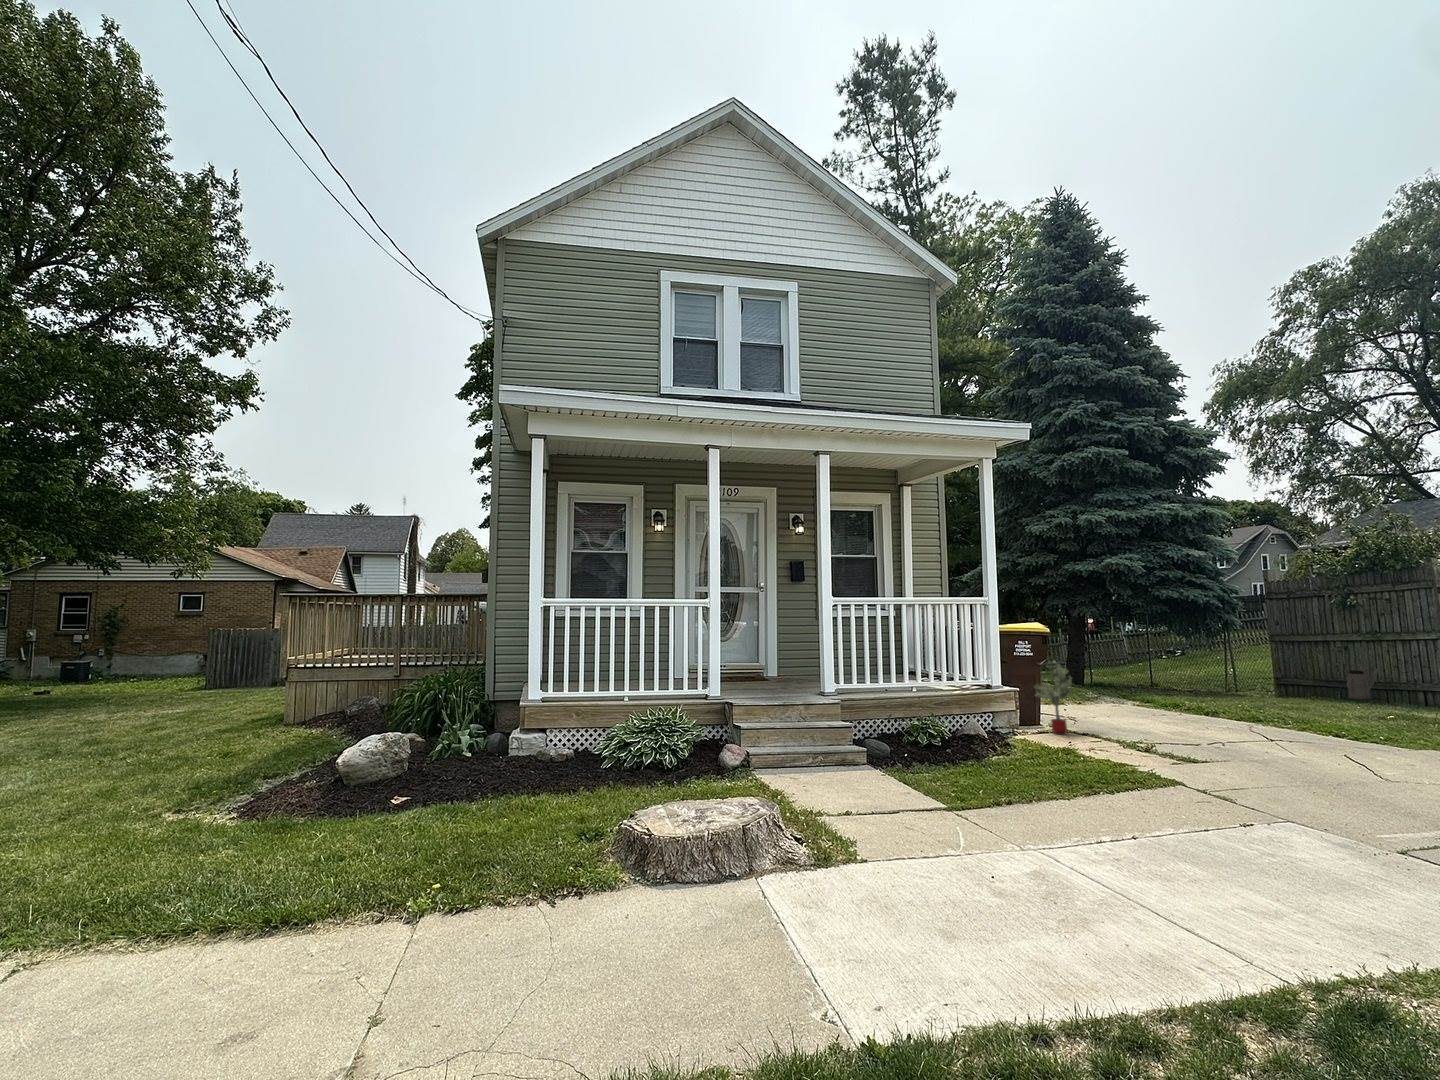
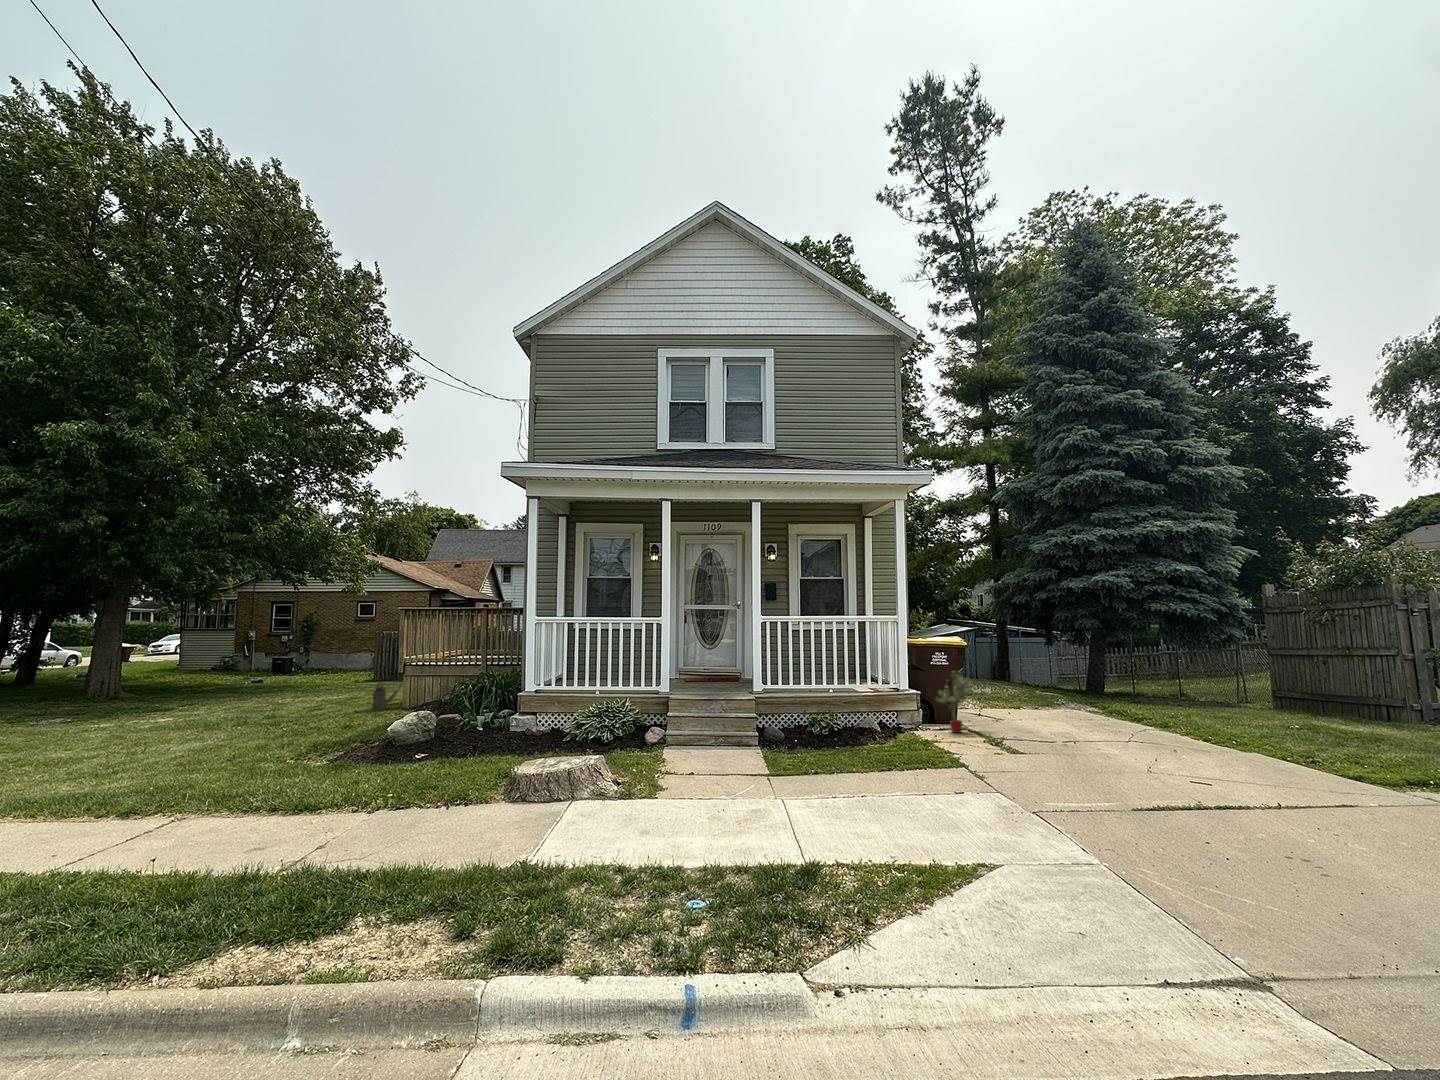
watering can: present [1347,664,1379,700] -> present [372,683,401,711]

